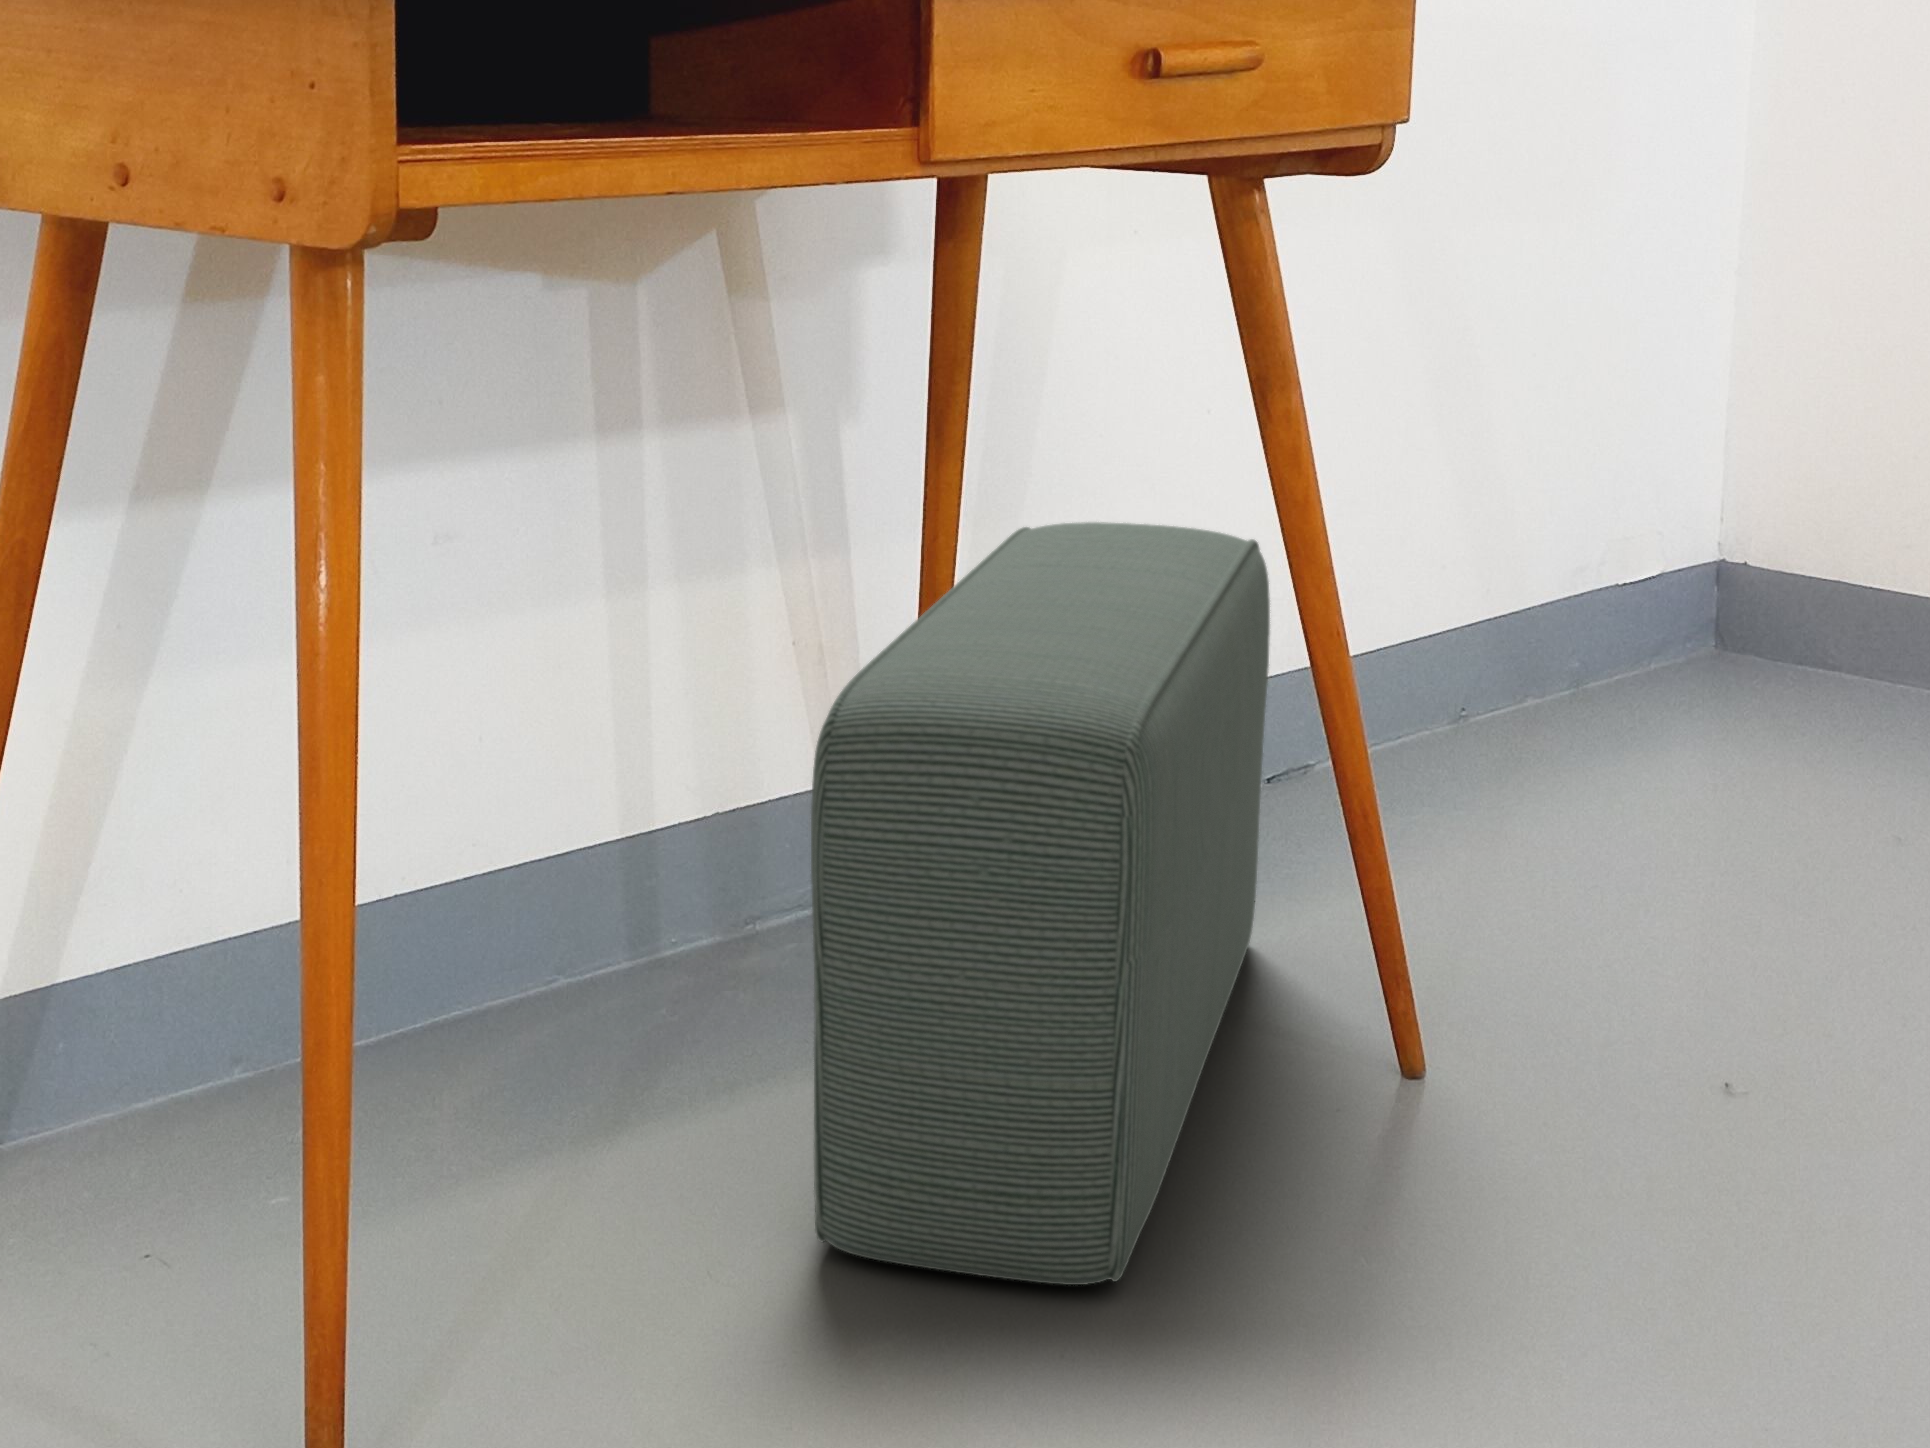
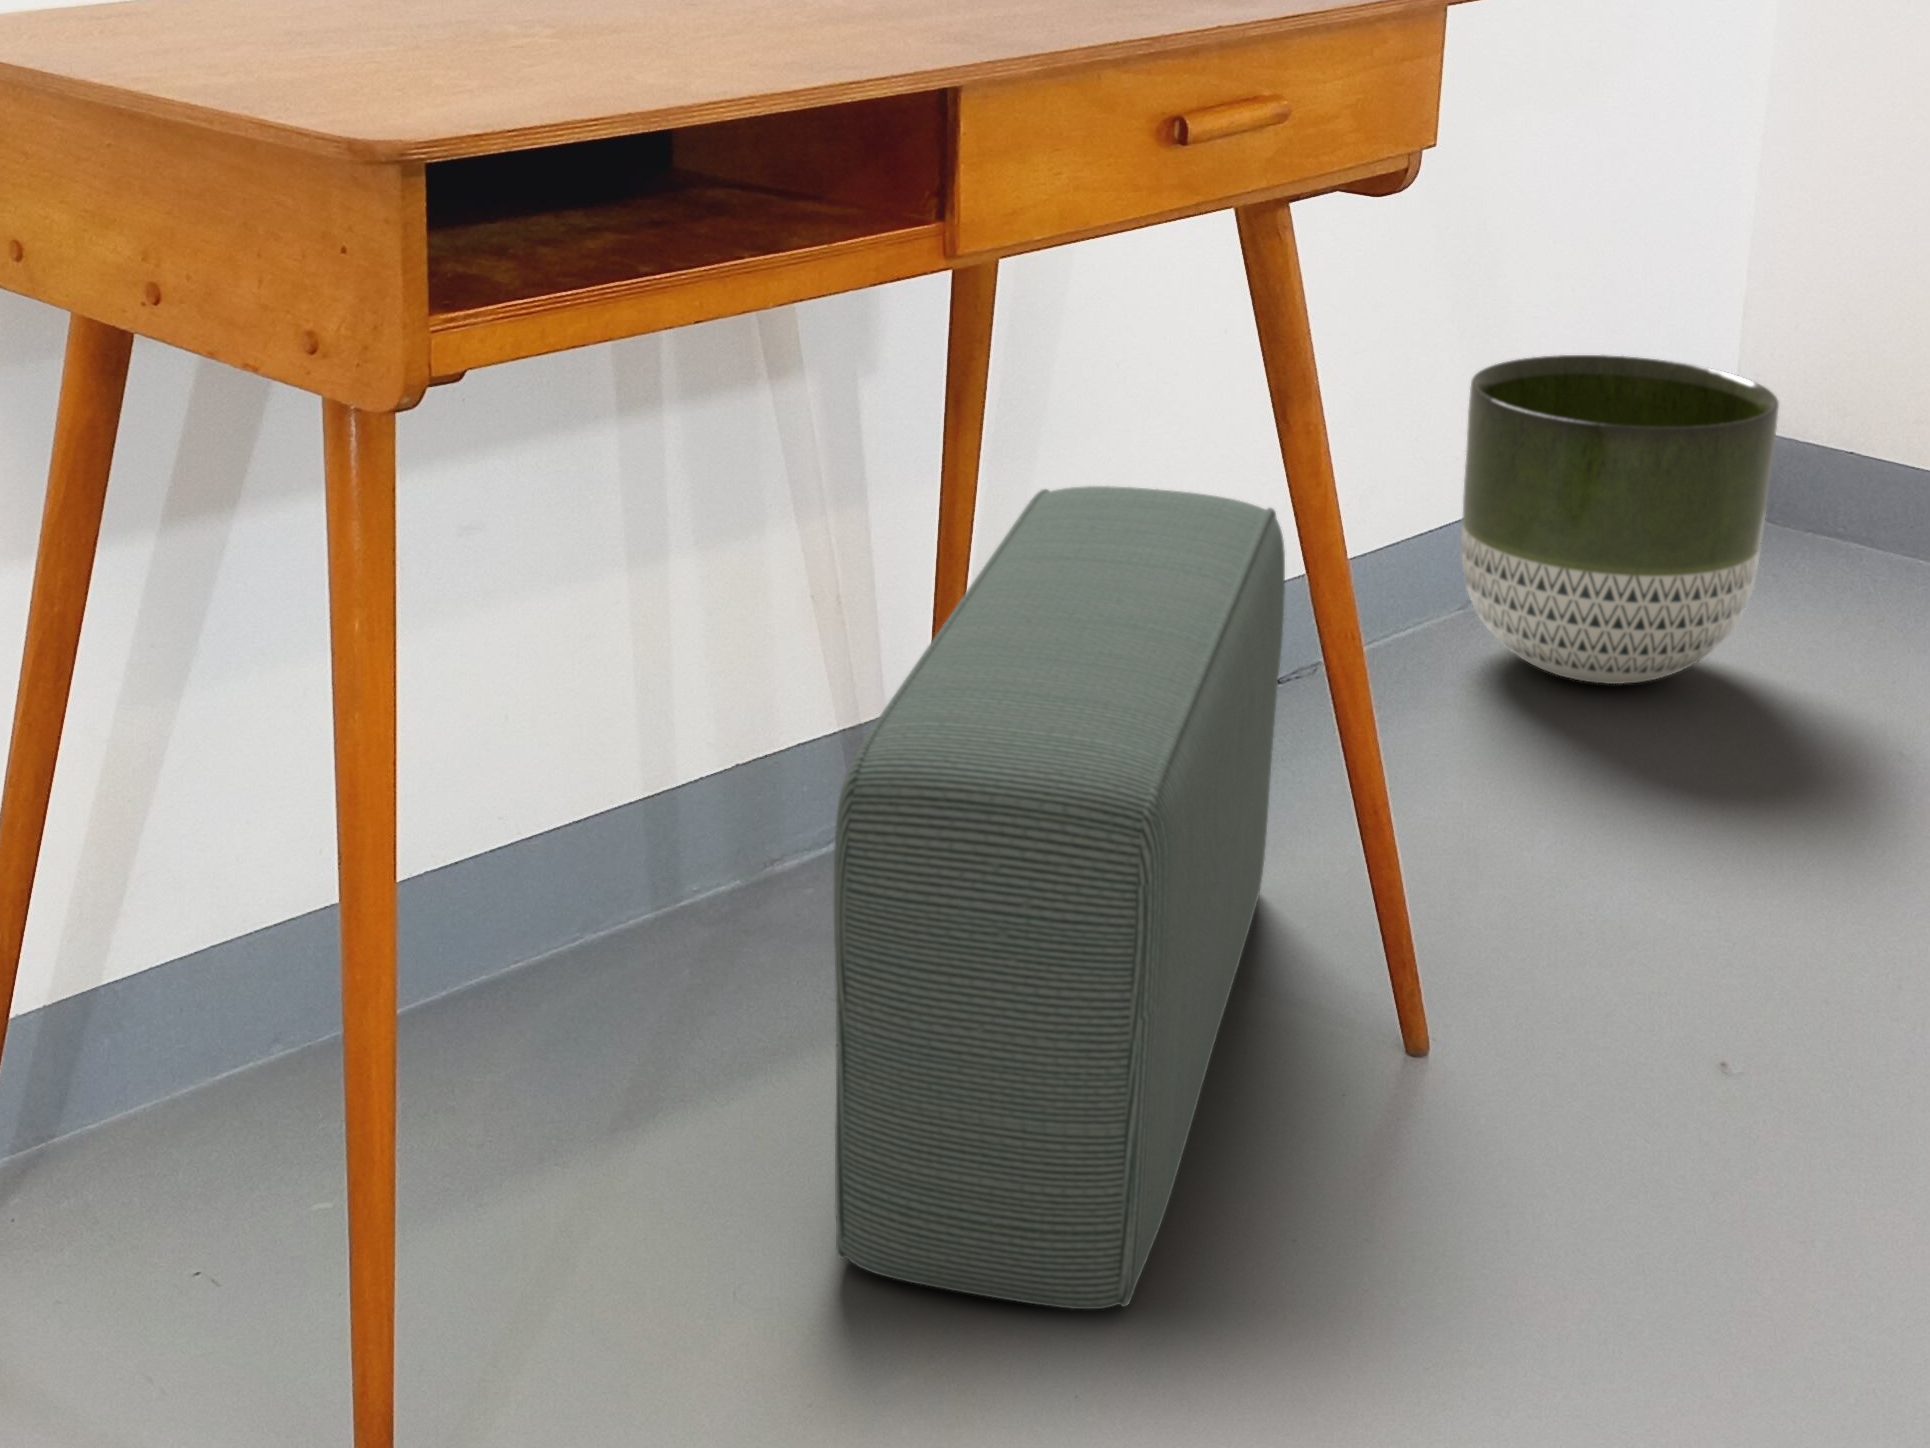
planter: none [1449,460,1756,778] -> present [1461,355,1779,684]

